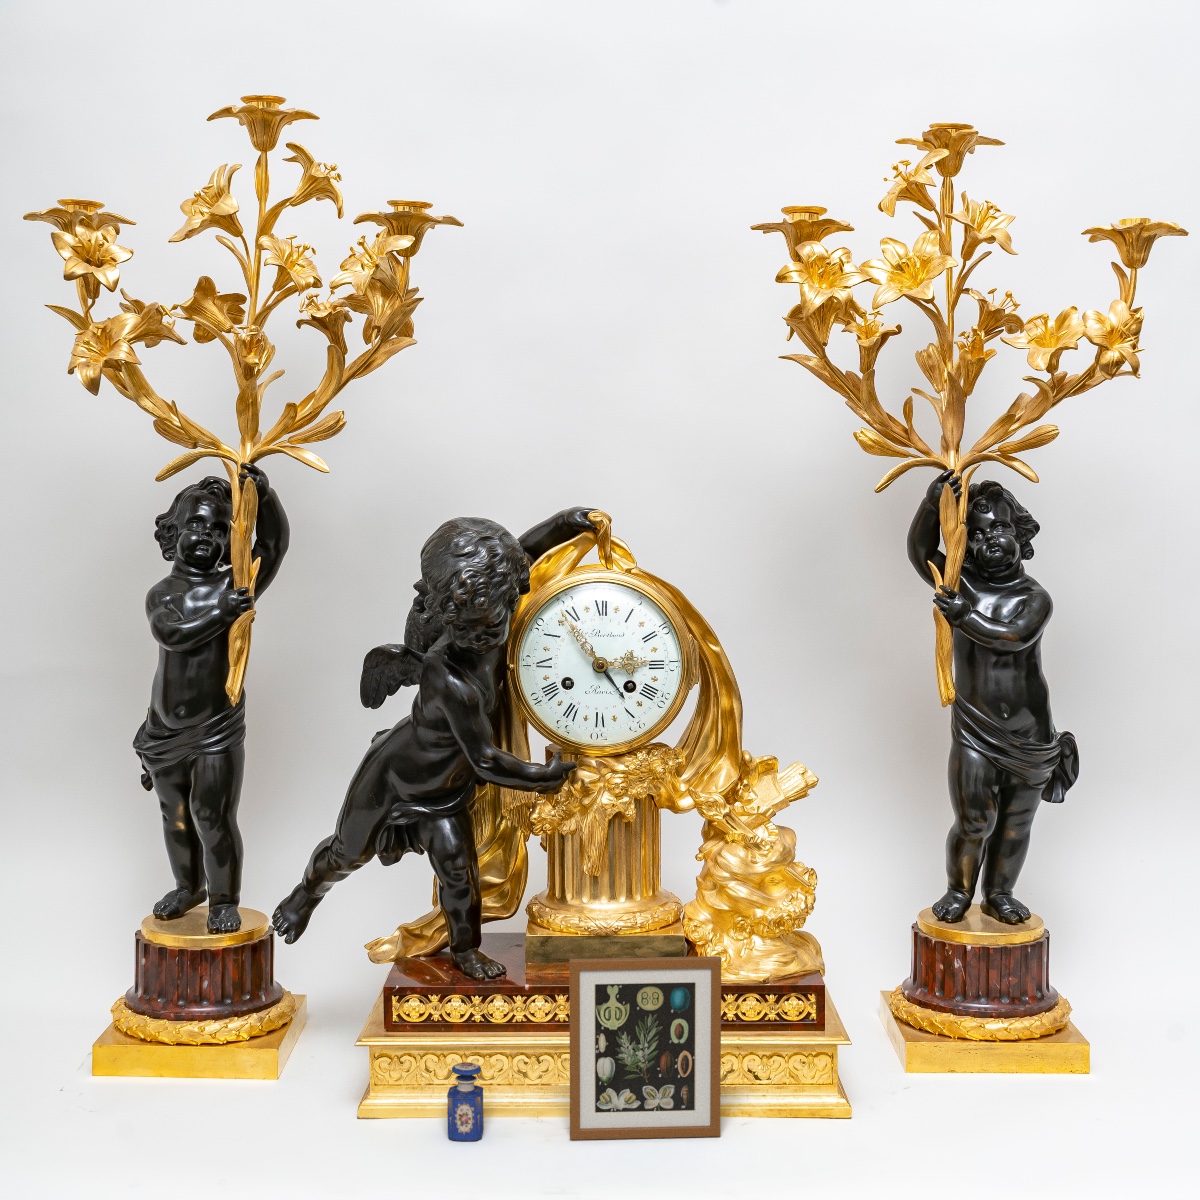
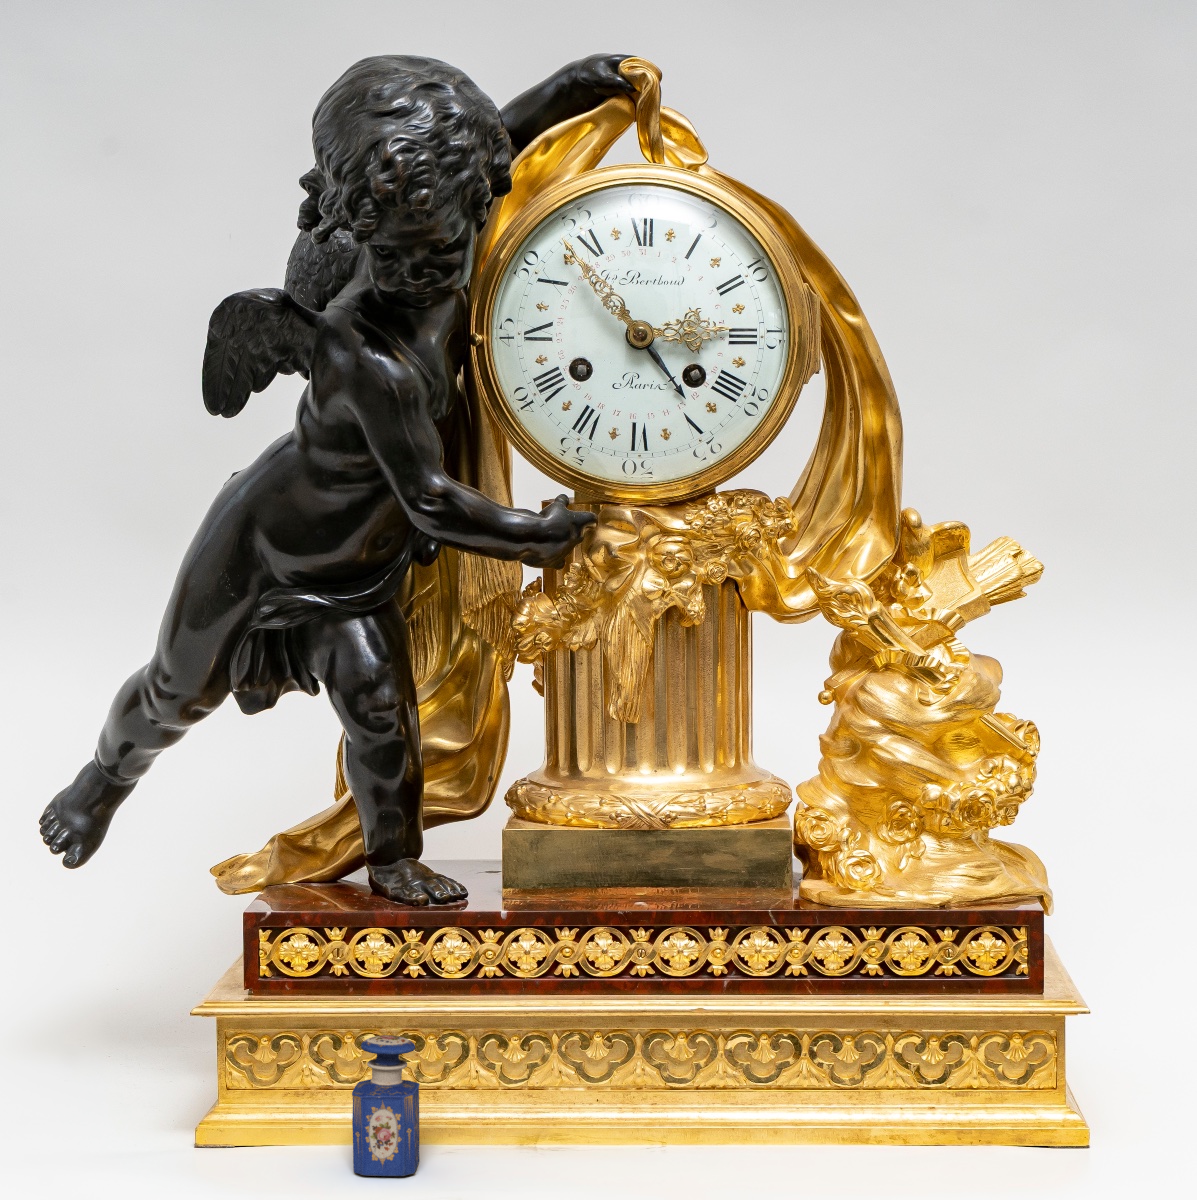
picture frame: present [569,956,721,1140] -> none [577,839,858,1177]

